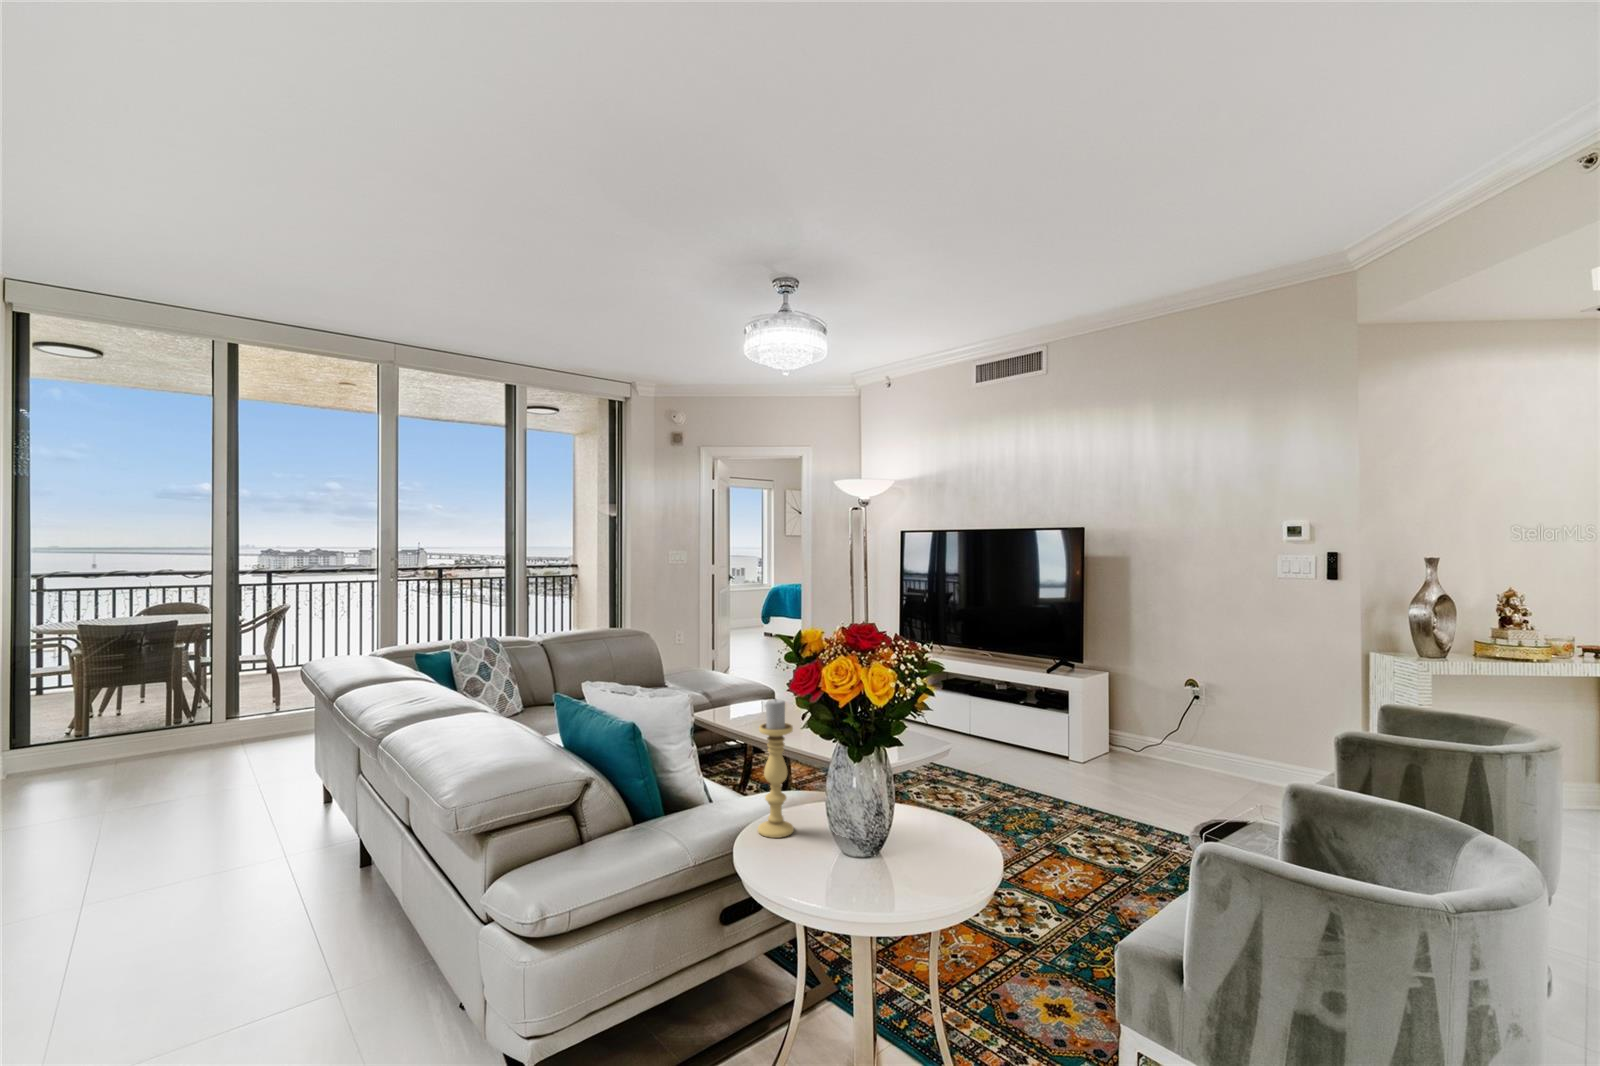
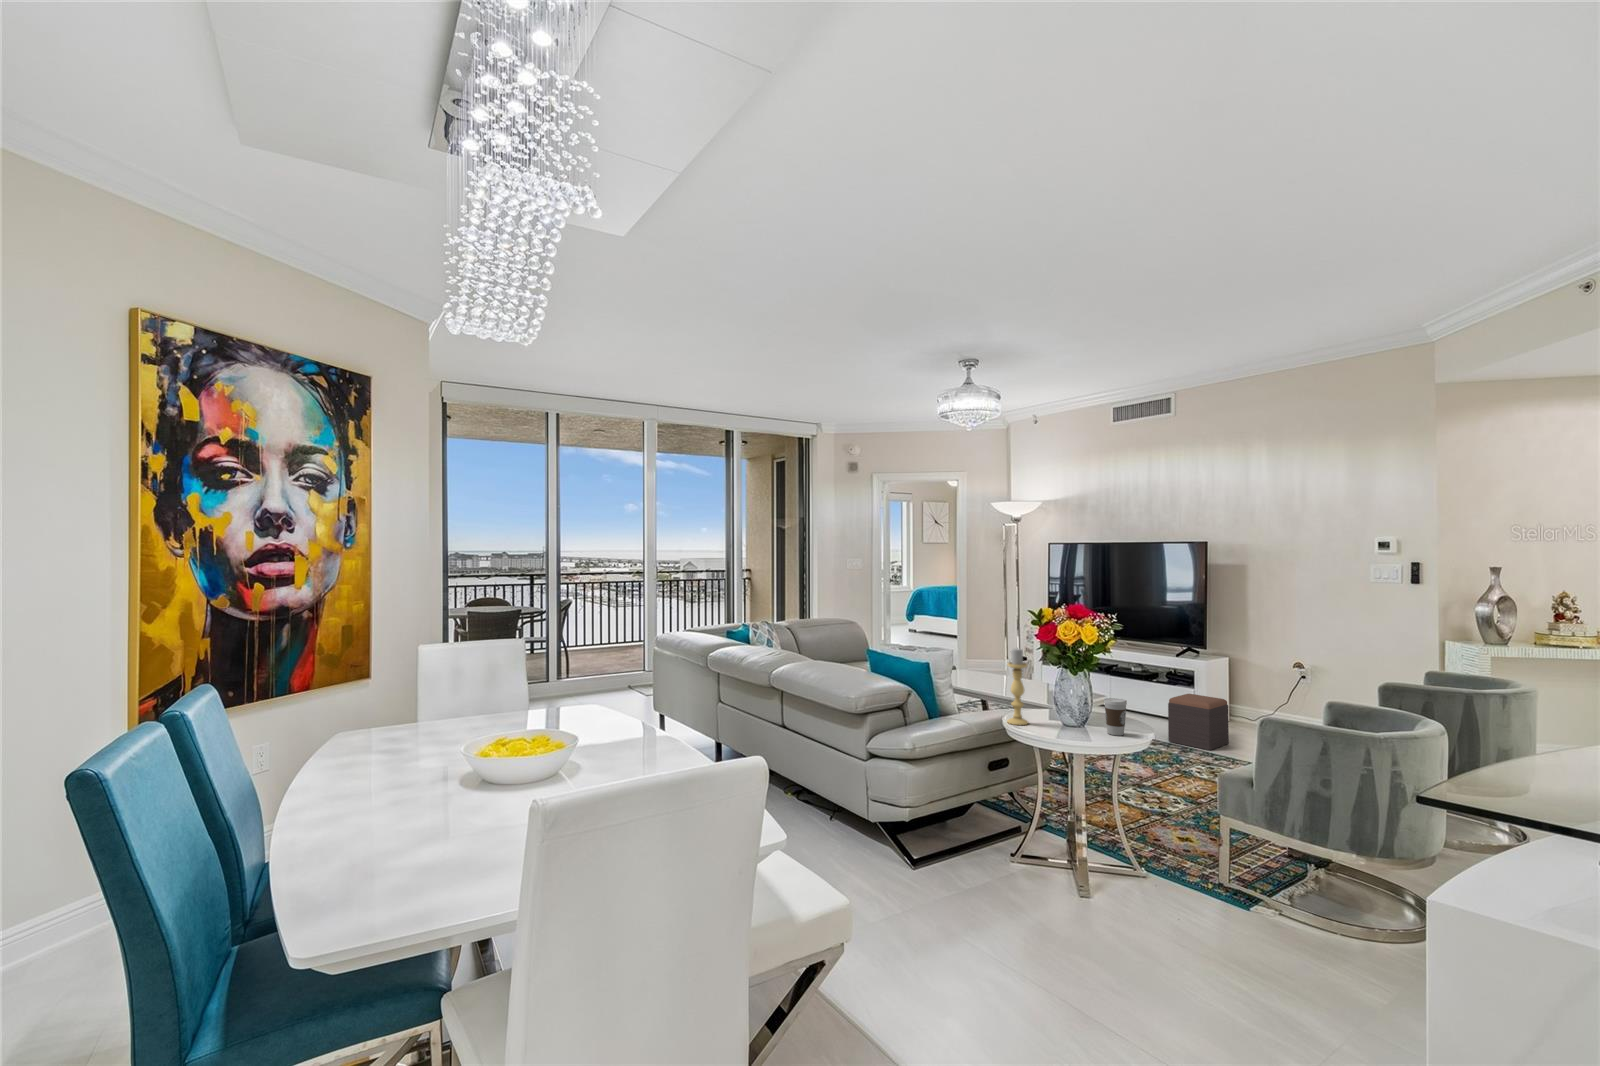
footstool: none [1037,724,1112,804] -> present [1168,694,1229,750]
coffee cup: none [916,788,954,859] -> present [1104,698,1127,736]

